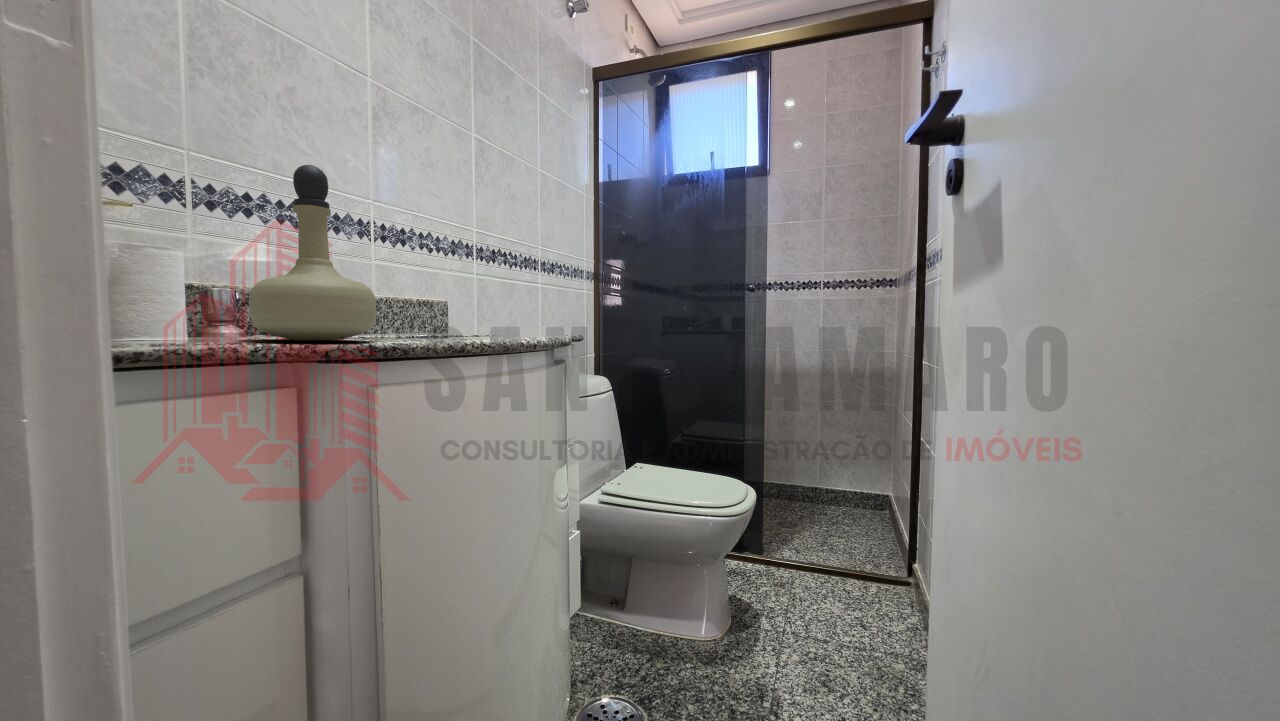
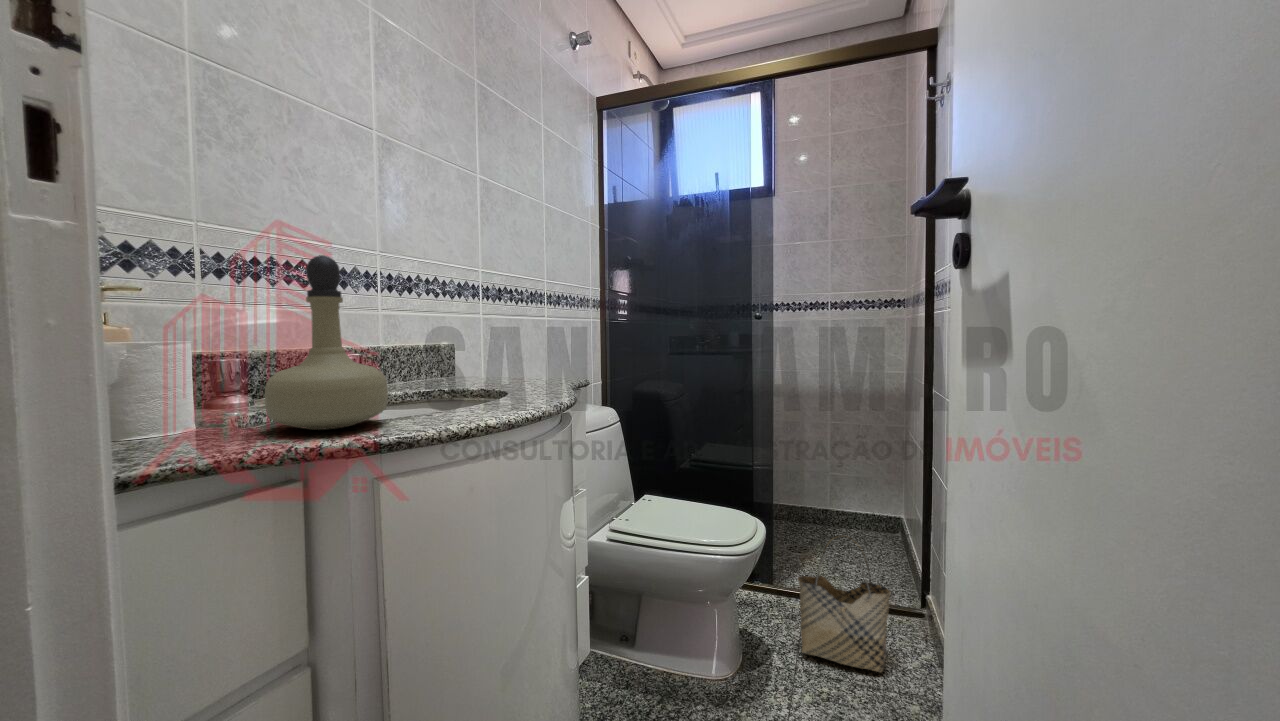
woven basket: none [786,502,878,634] -> present [798,535,891,672]

